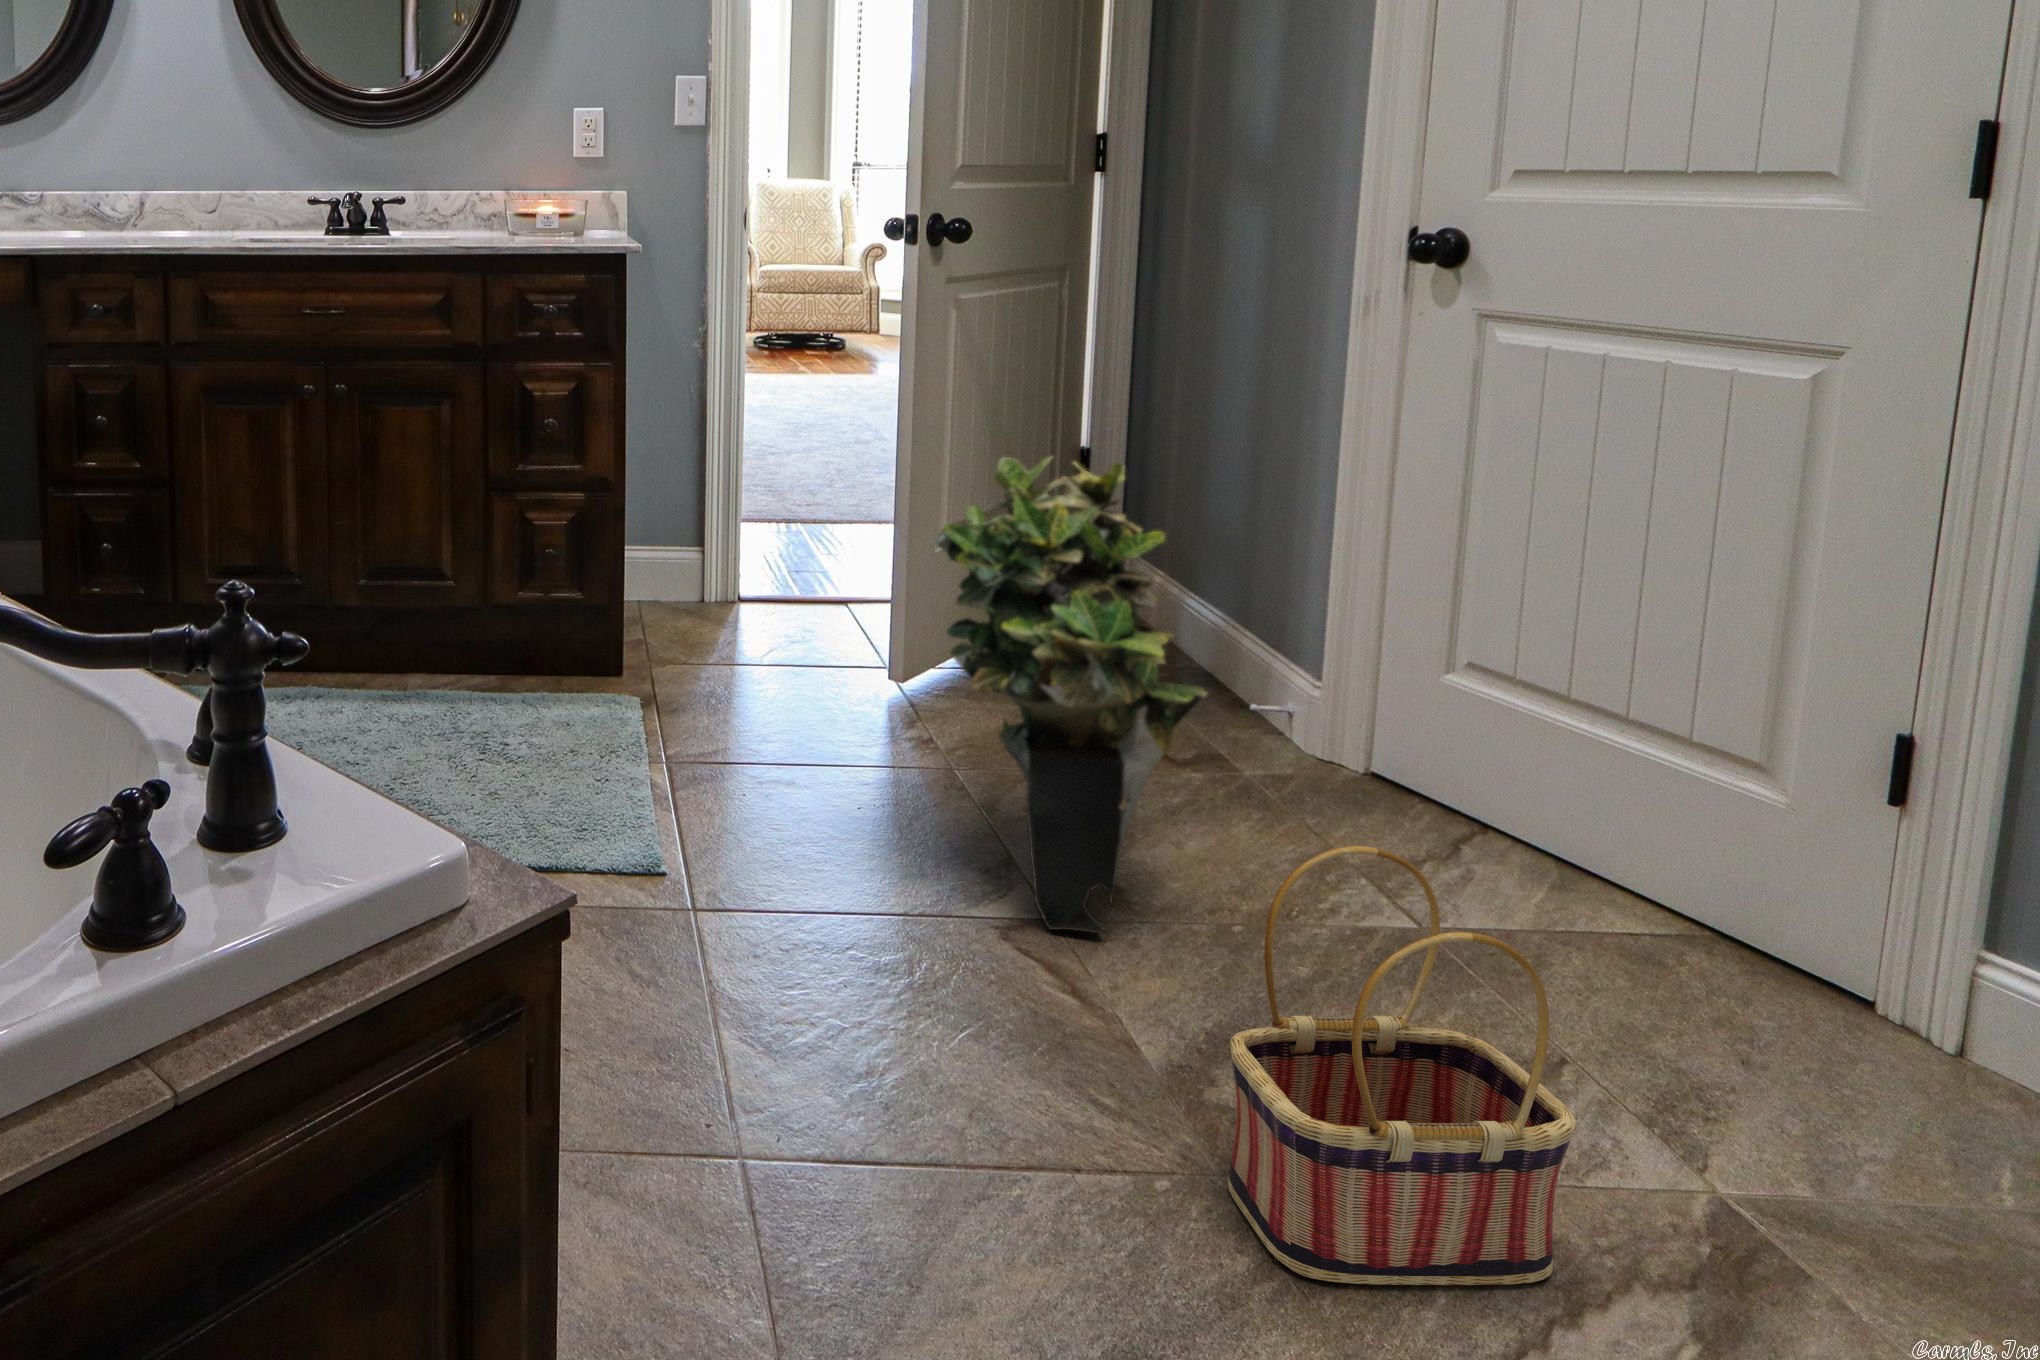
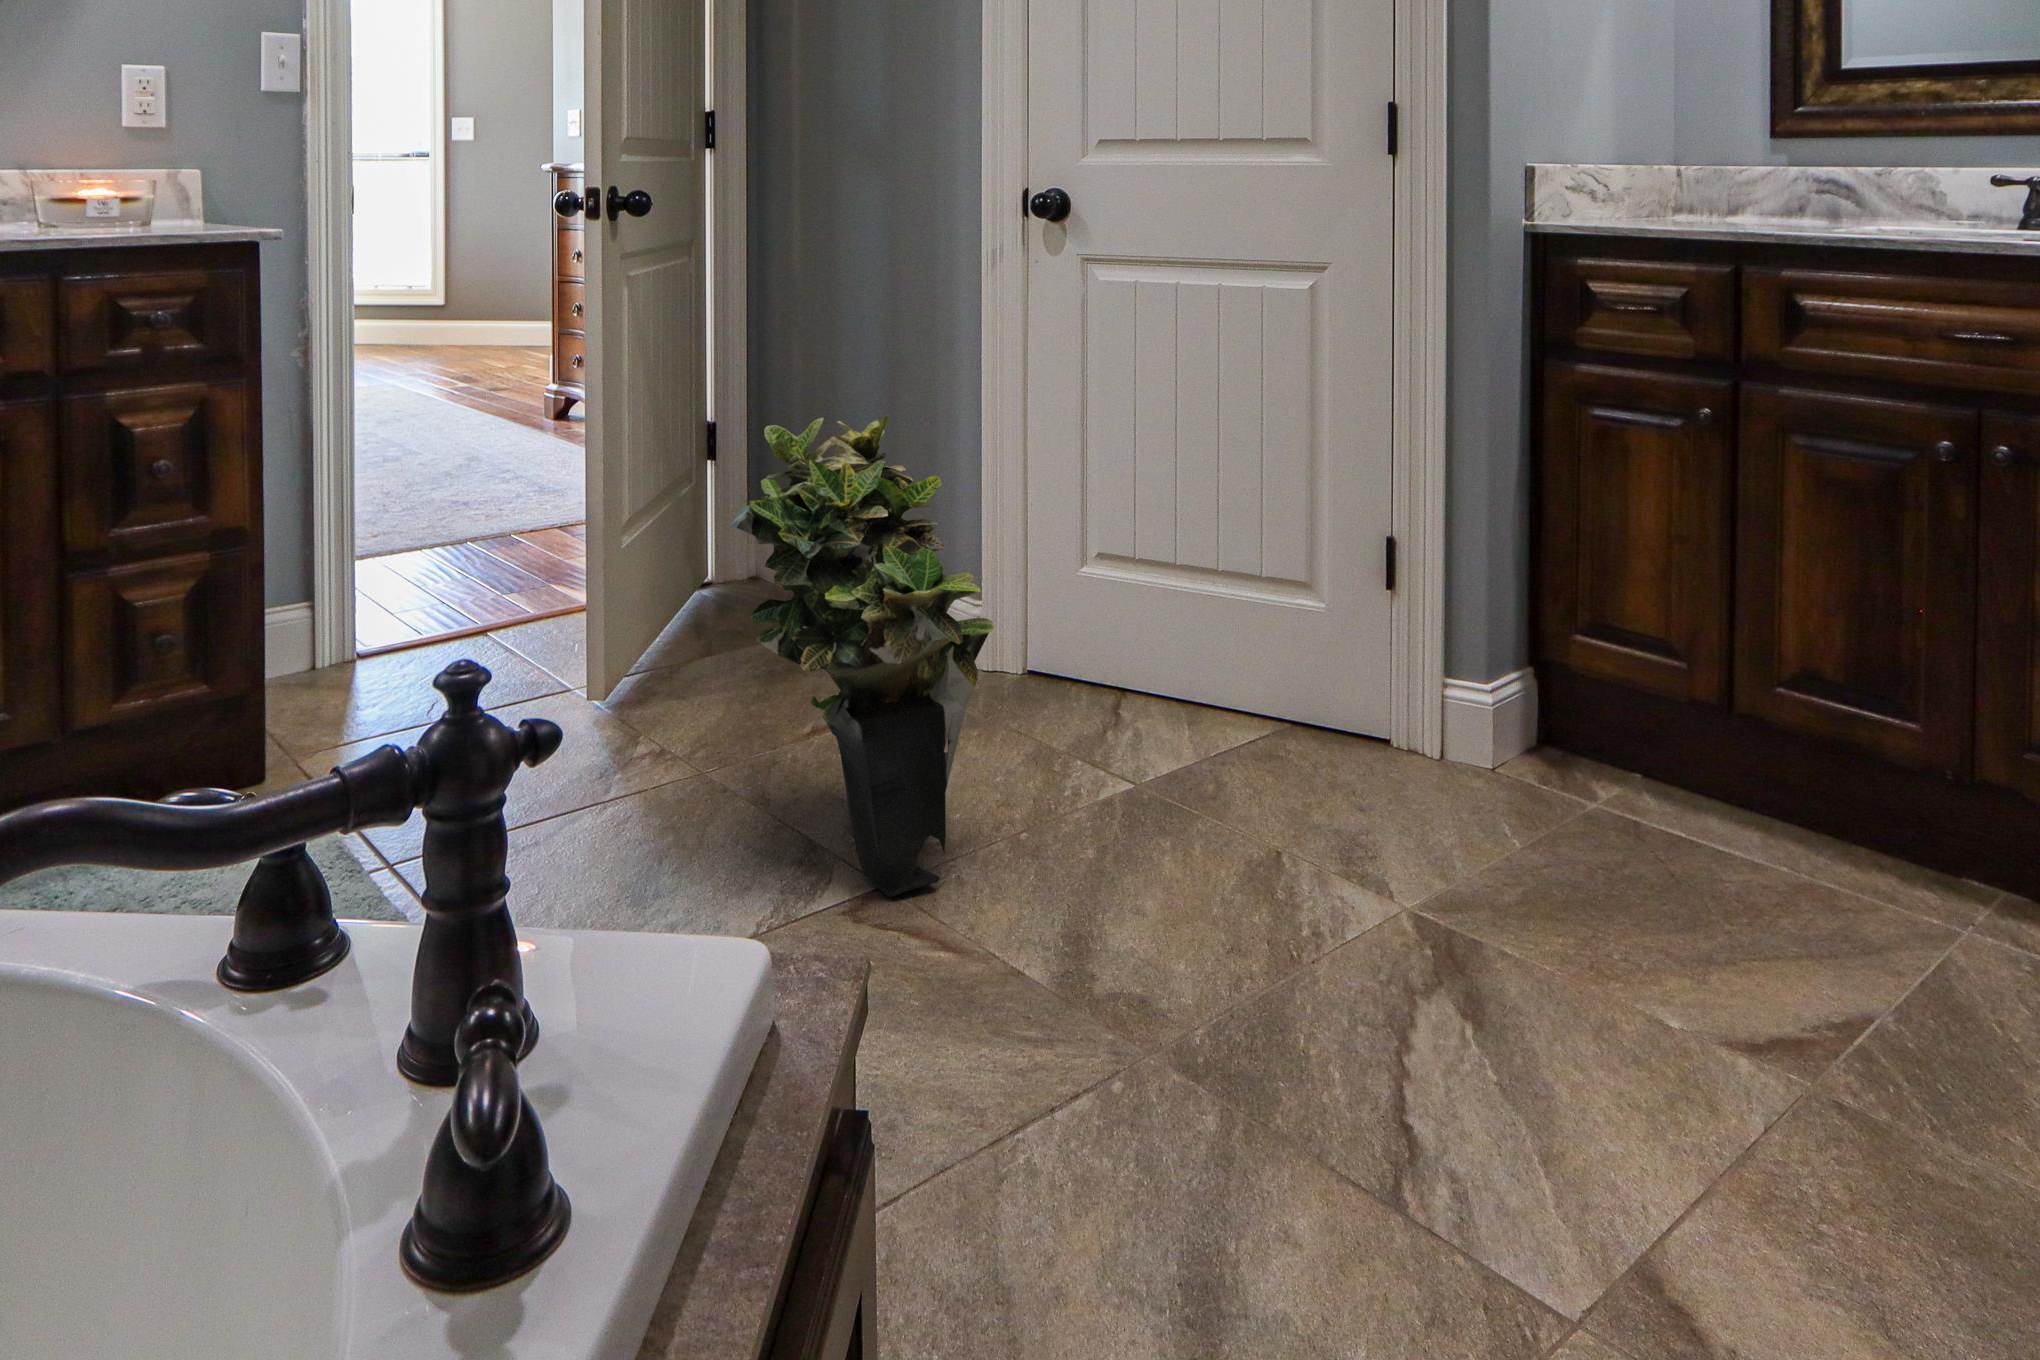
basket: present [1228,846,1576,1285] -> none [1158,709,1385,1108]

